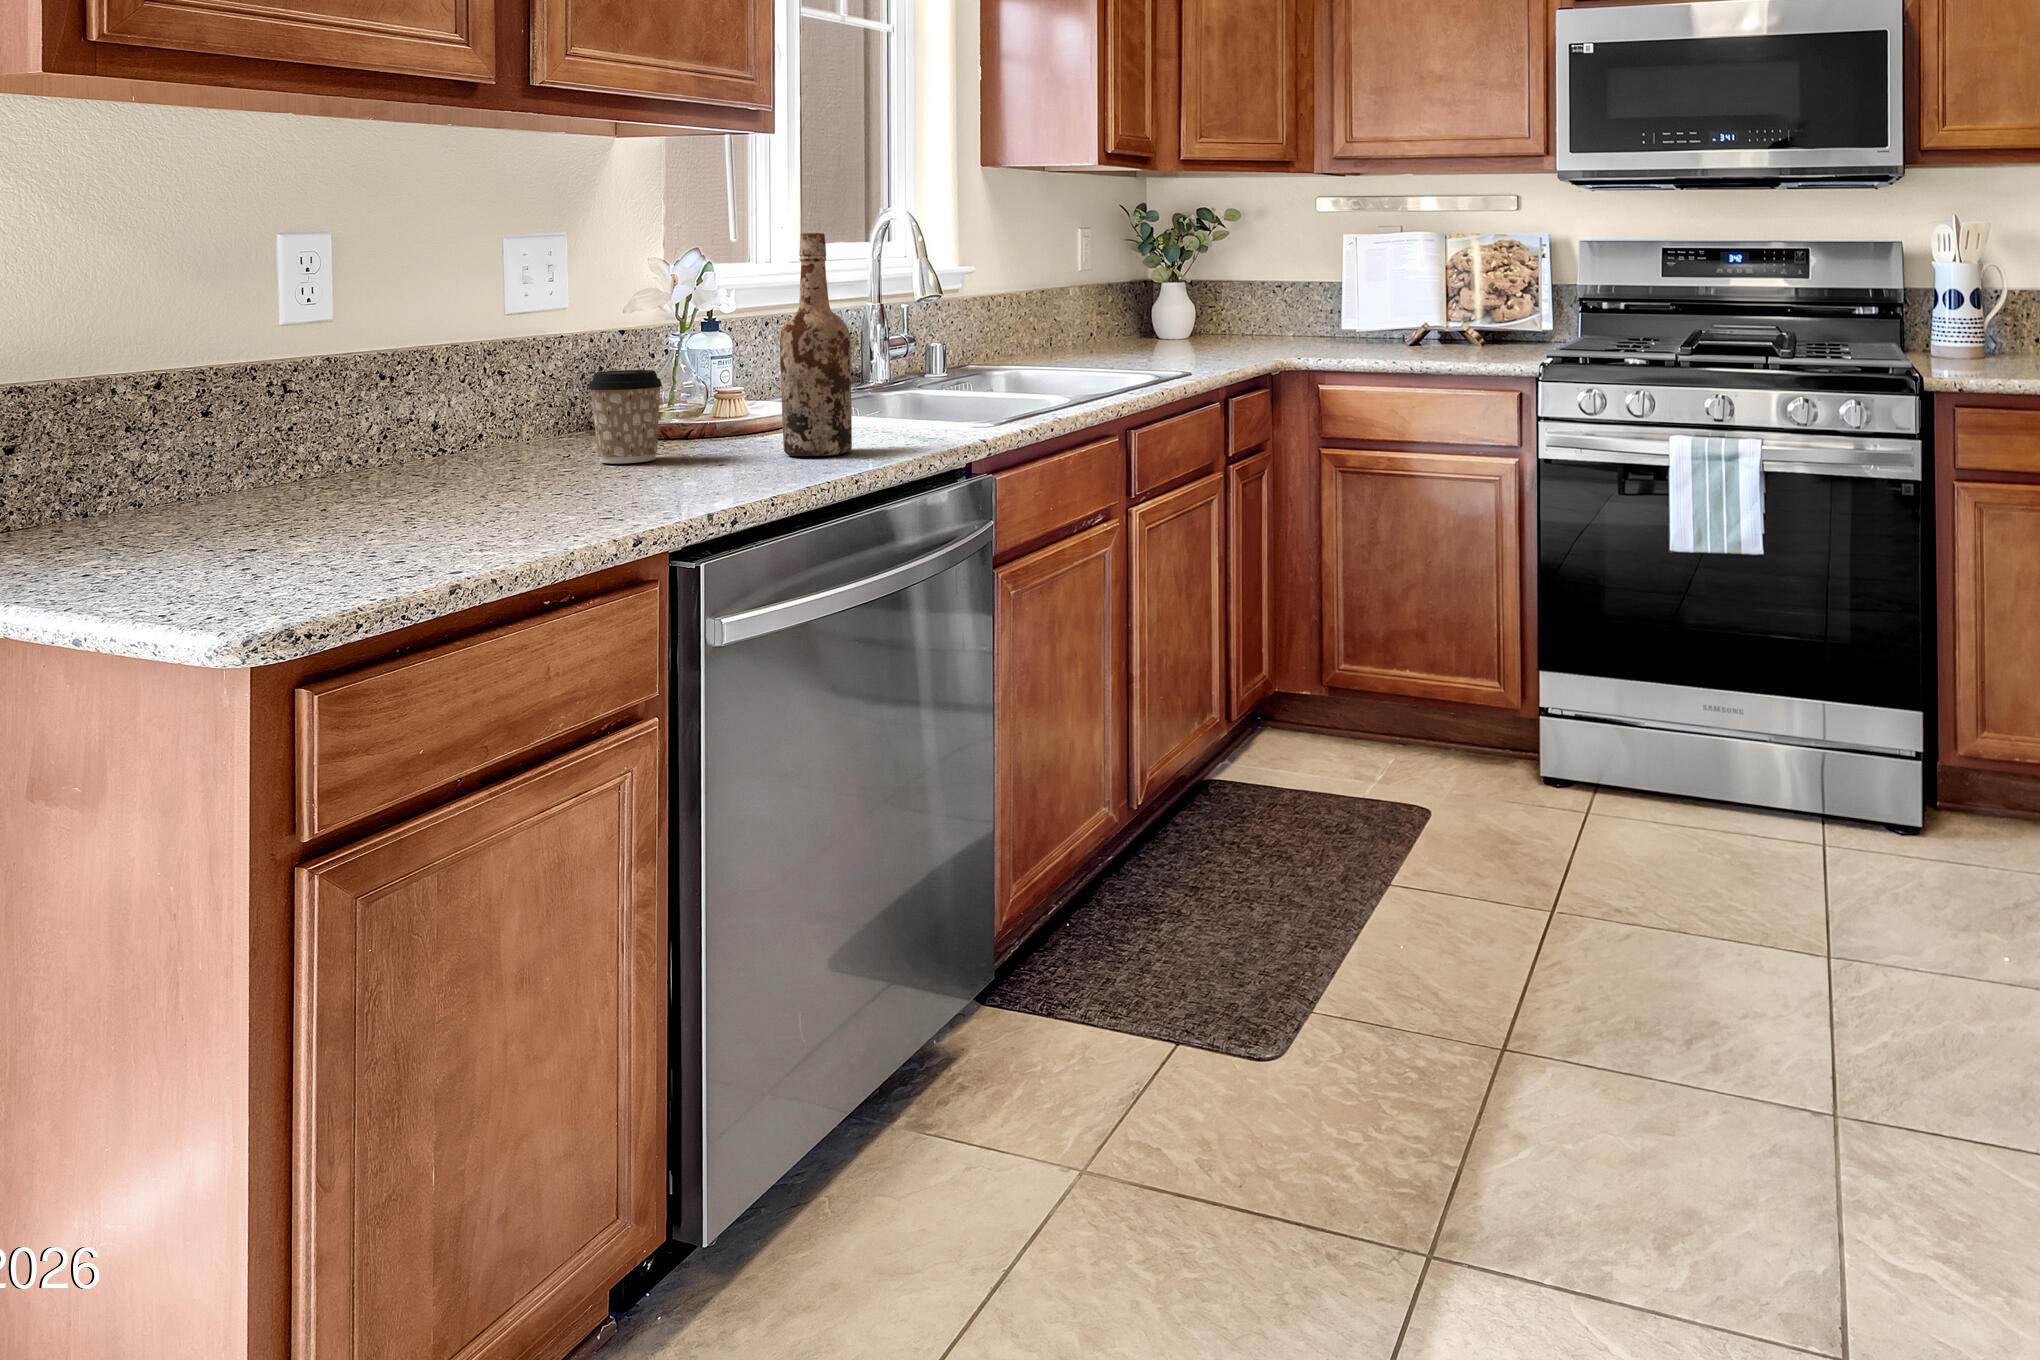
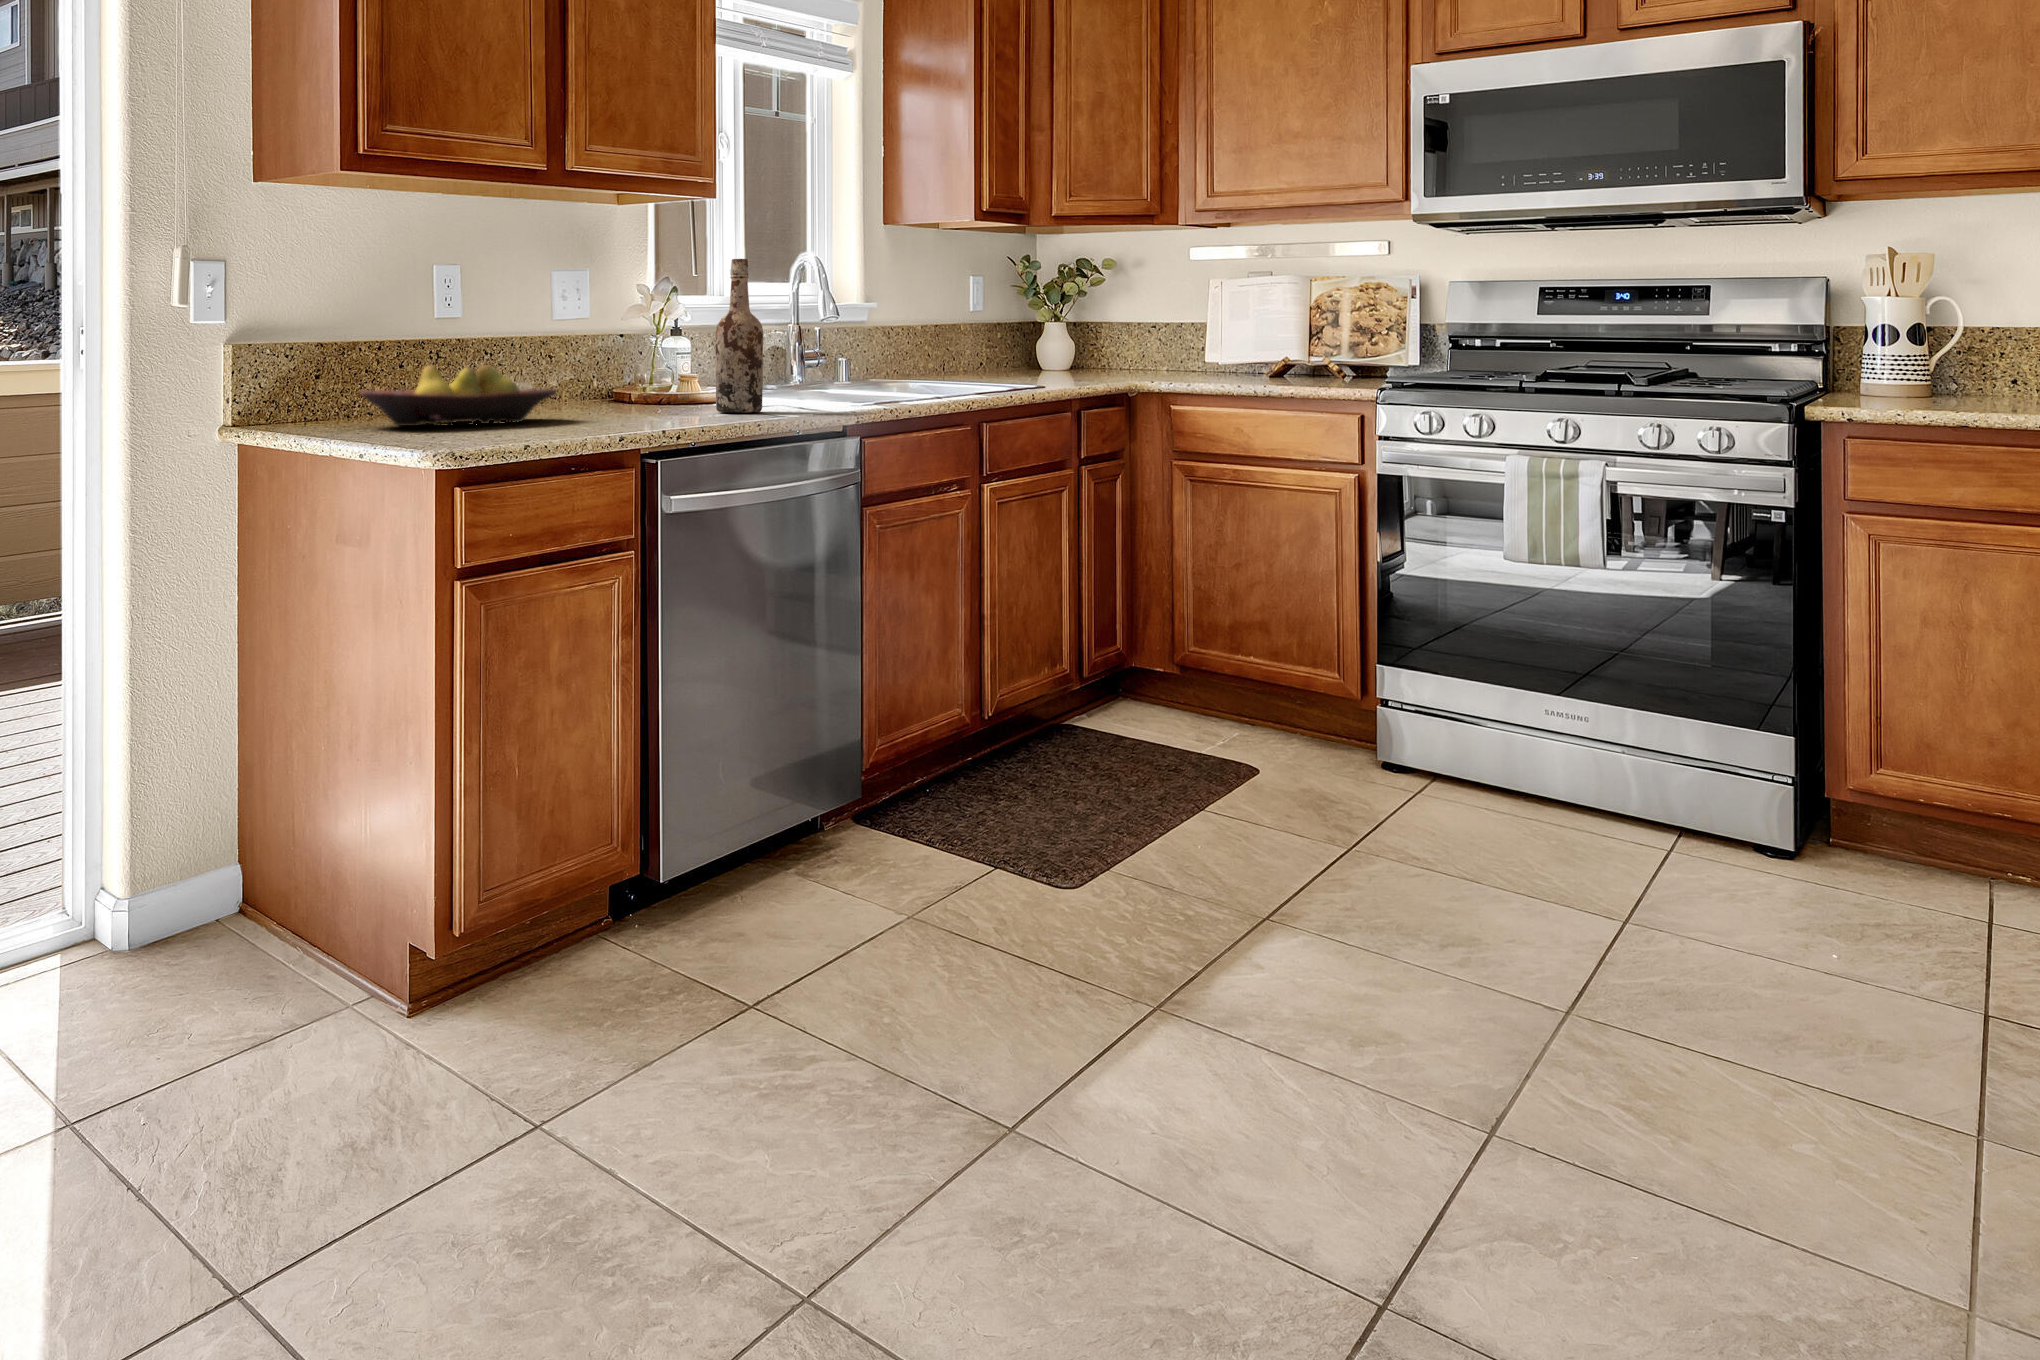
coffee cup: present [588,370,662,463] -> none [593,353,639,413]
fruit bowl: none [142,412,526,534] -> present [360,365,557,426]

